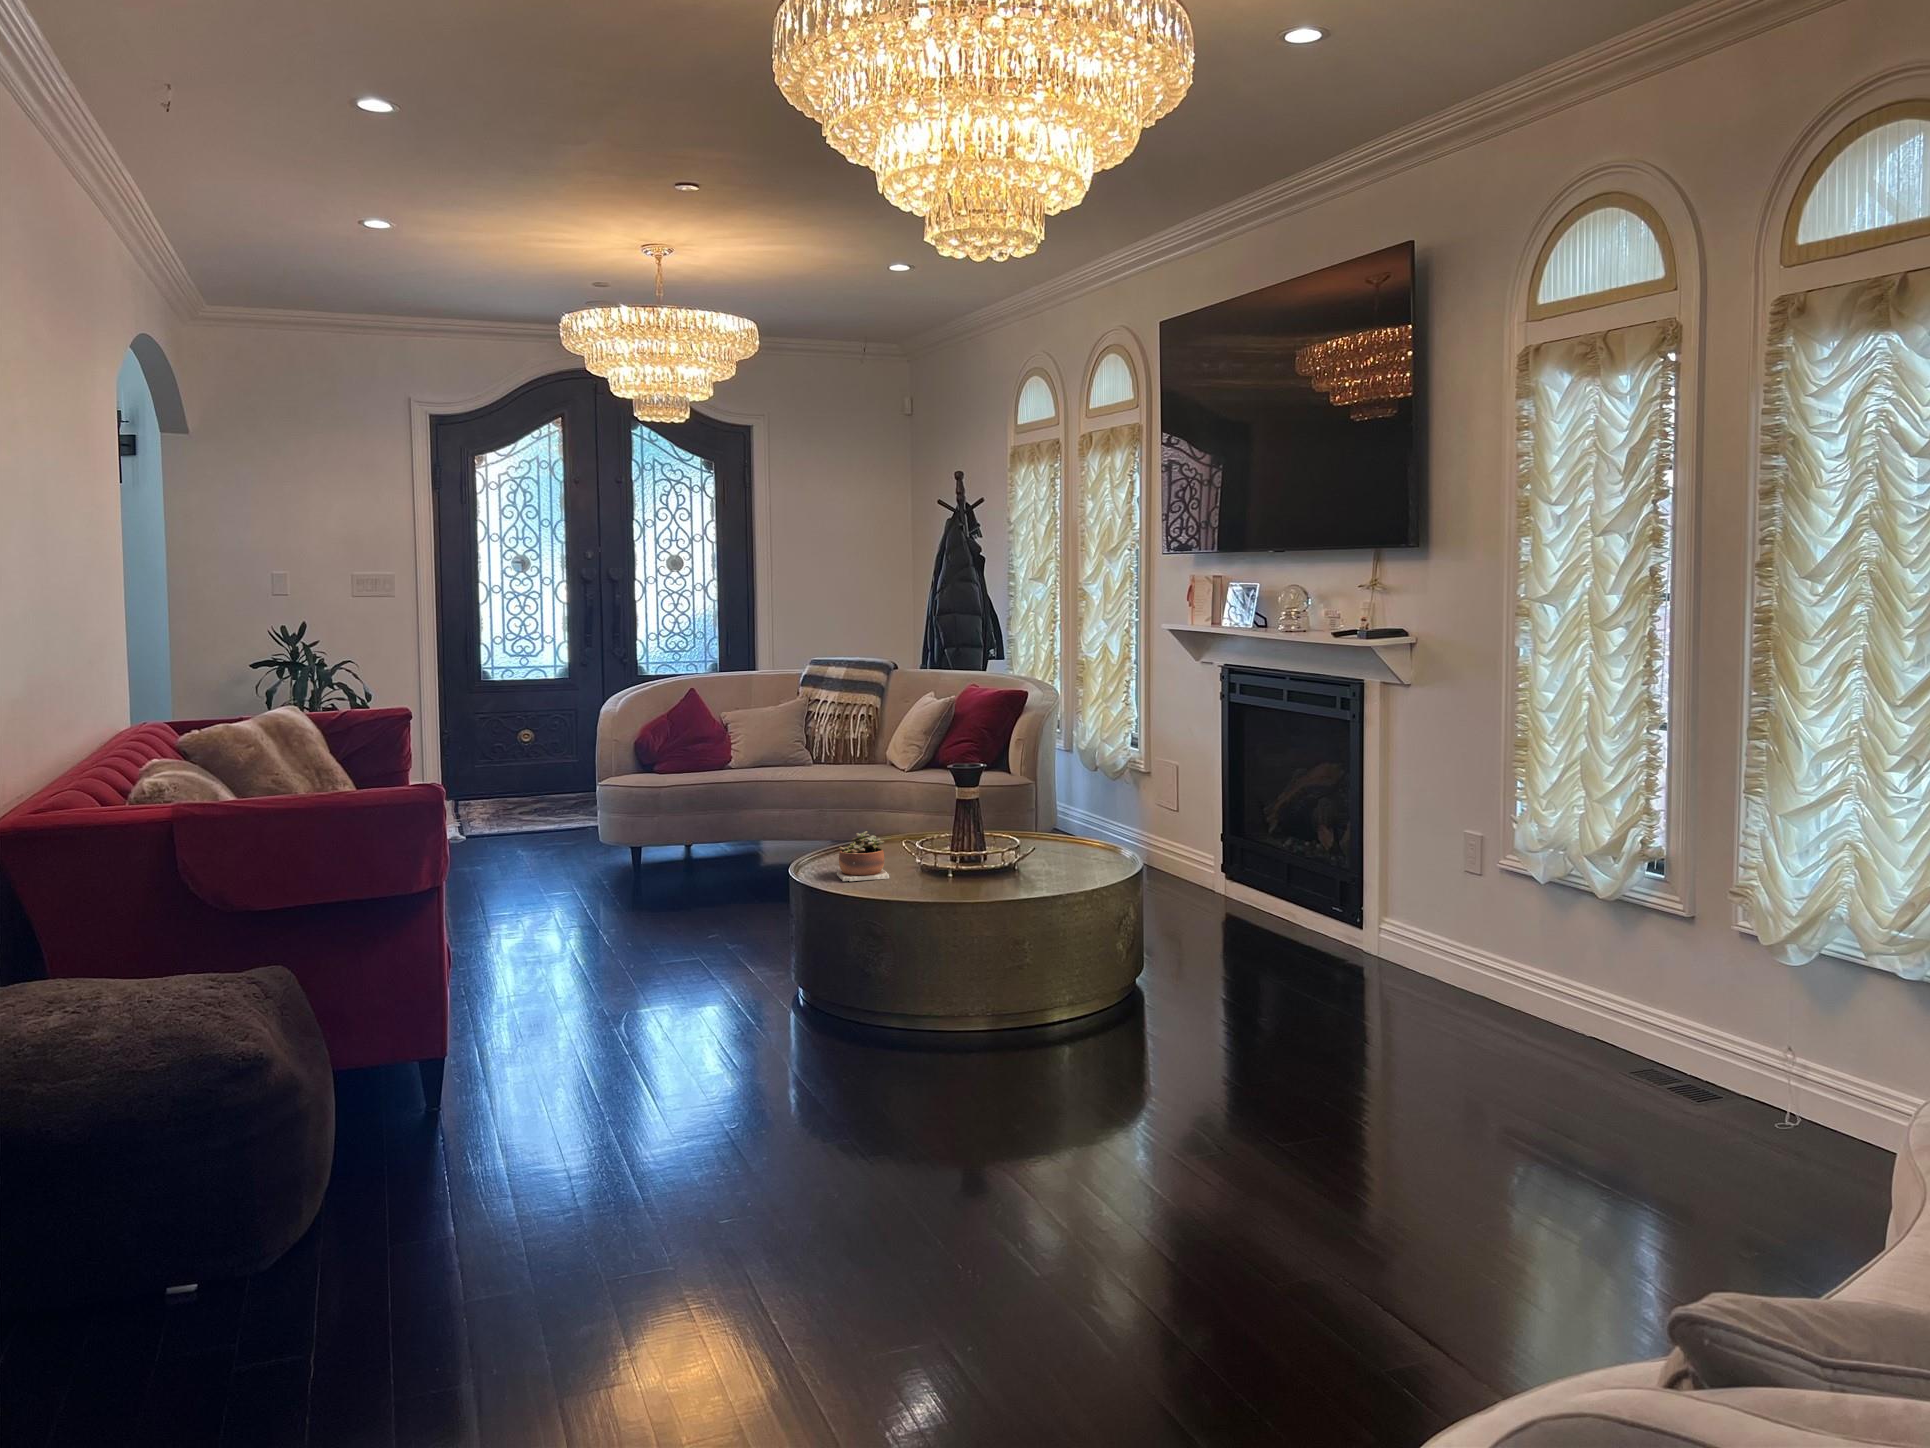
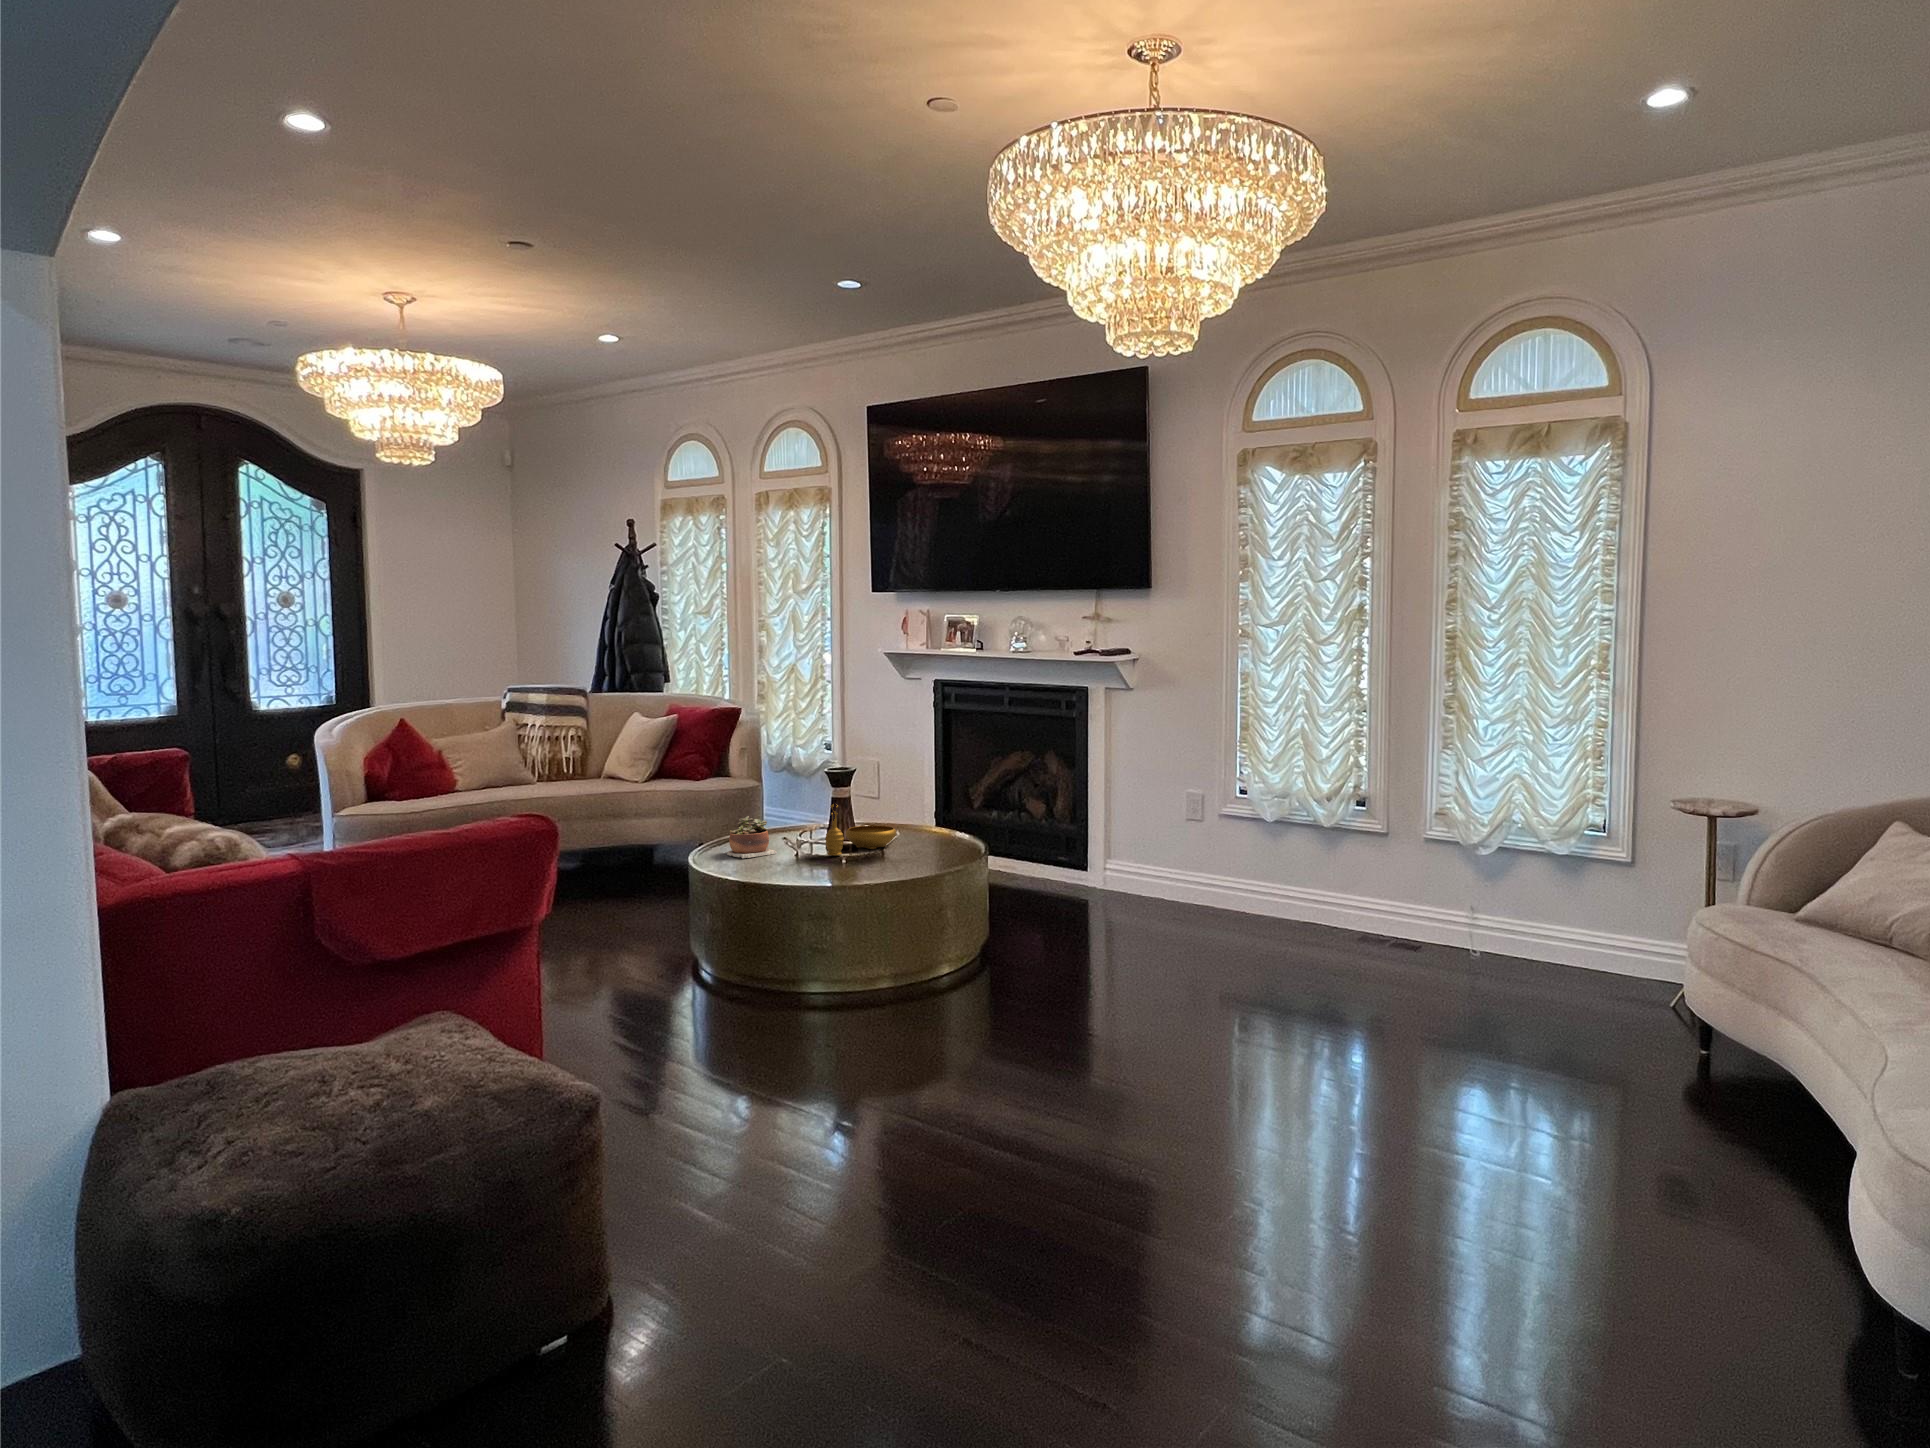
decorative bowl: none [928,826,1029,889] -> present [825,804,896,855]

